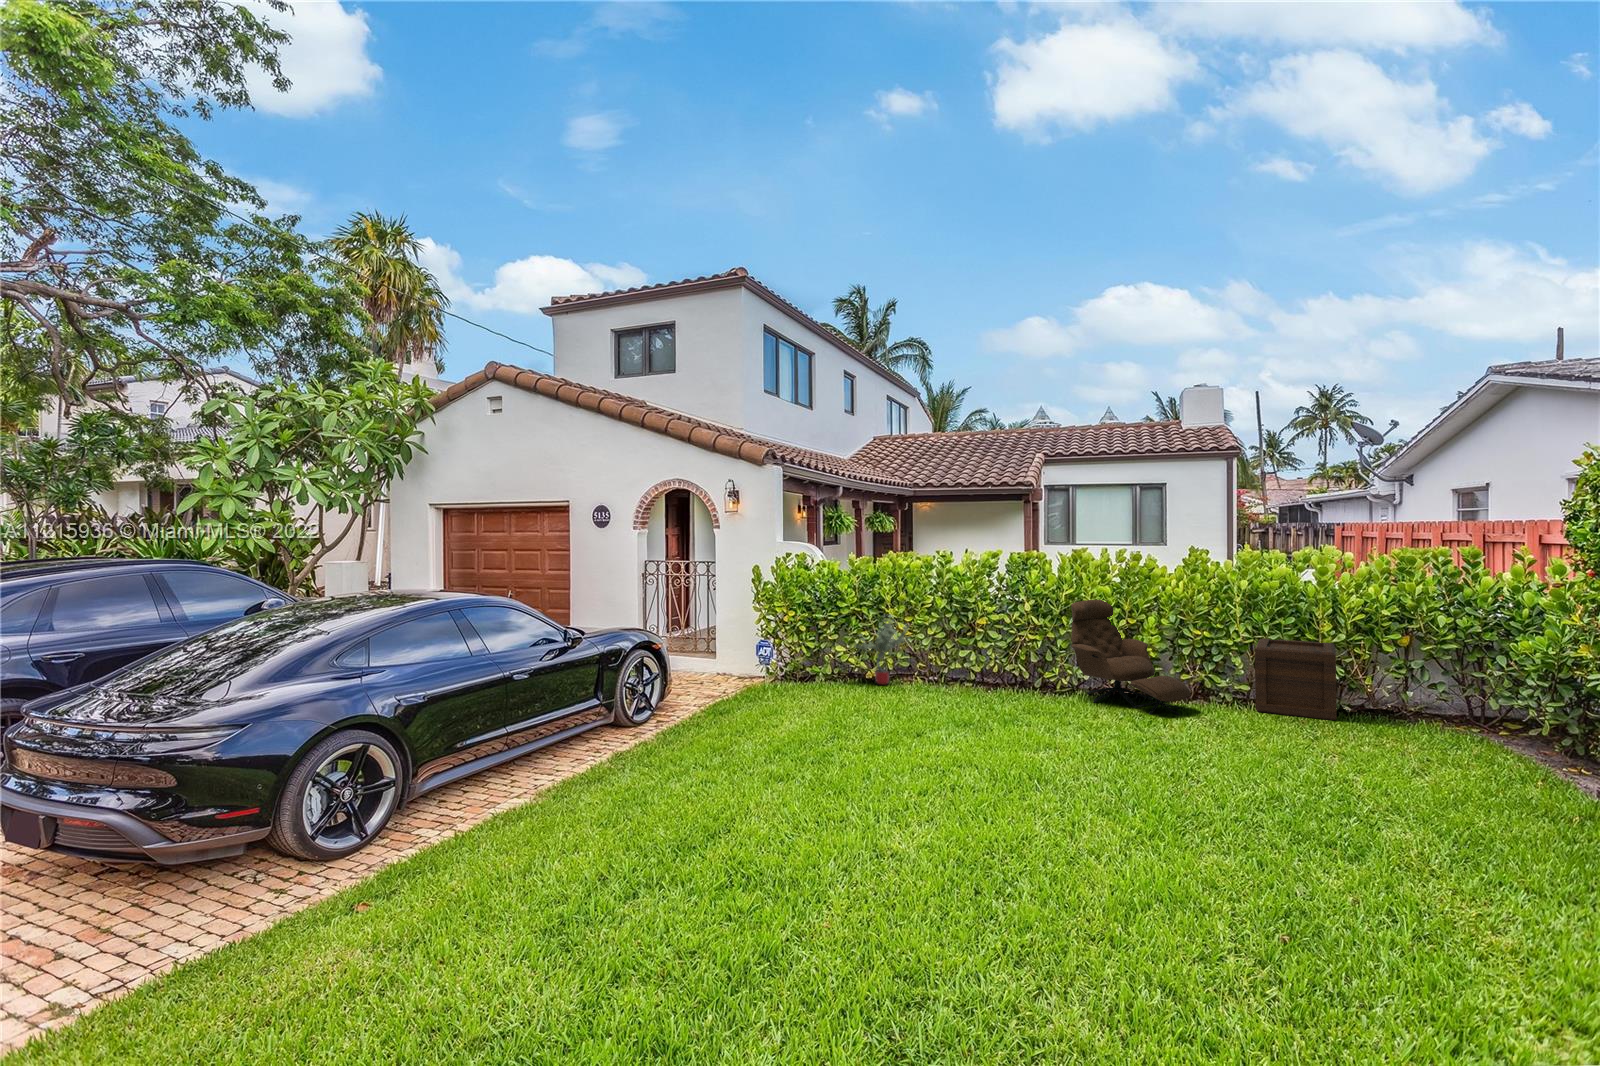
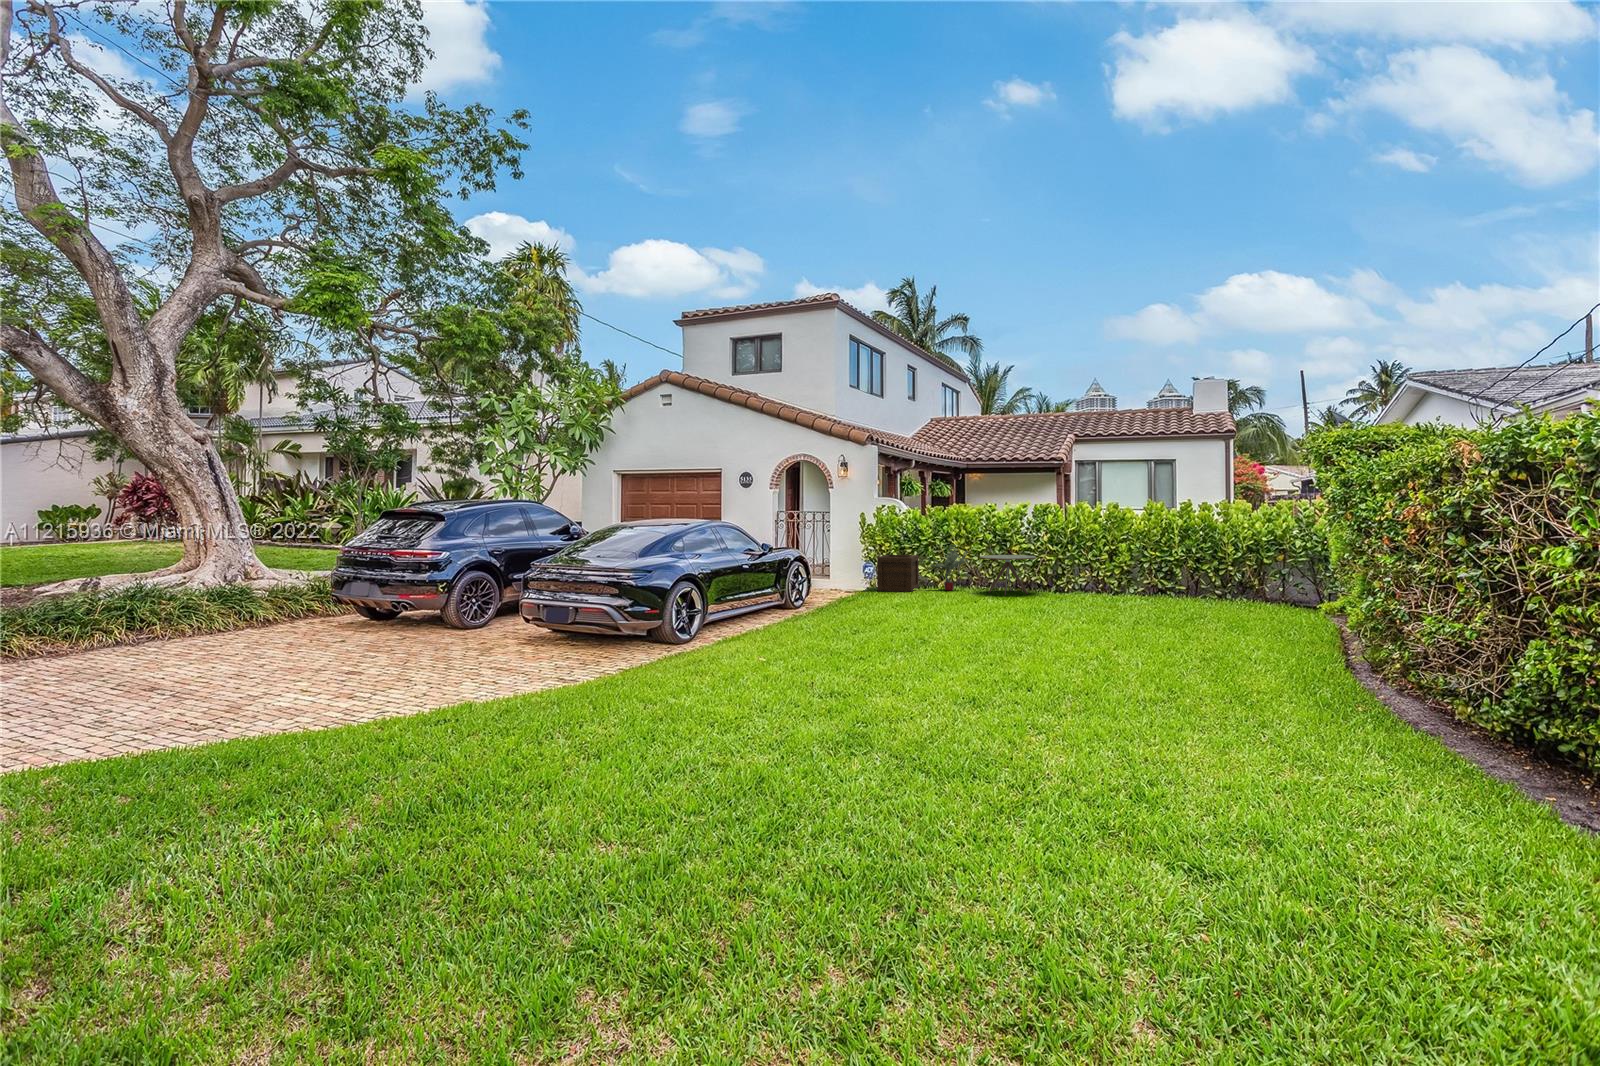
lounge chair: present [1071,600,1191,715] -> none [1073,533,1144,599]
round table: none [927,630,1014,701] -> present [980,555,1036,595]
wooden crate: present [1255,639,1337,720] -> present [877,555,919,592]

